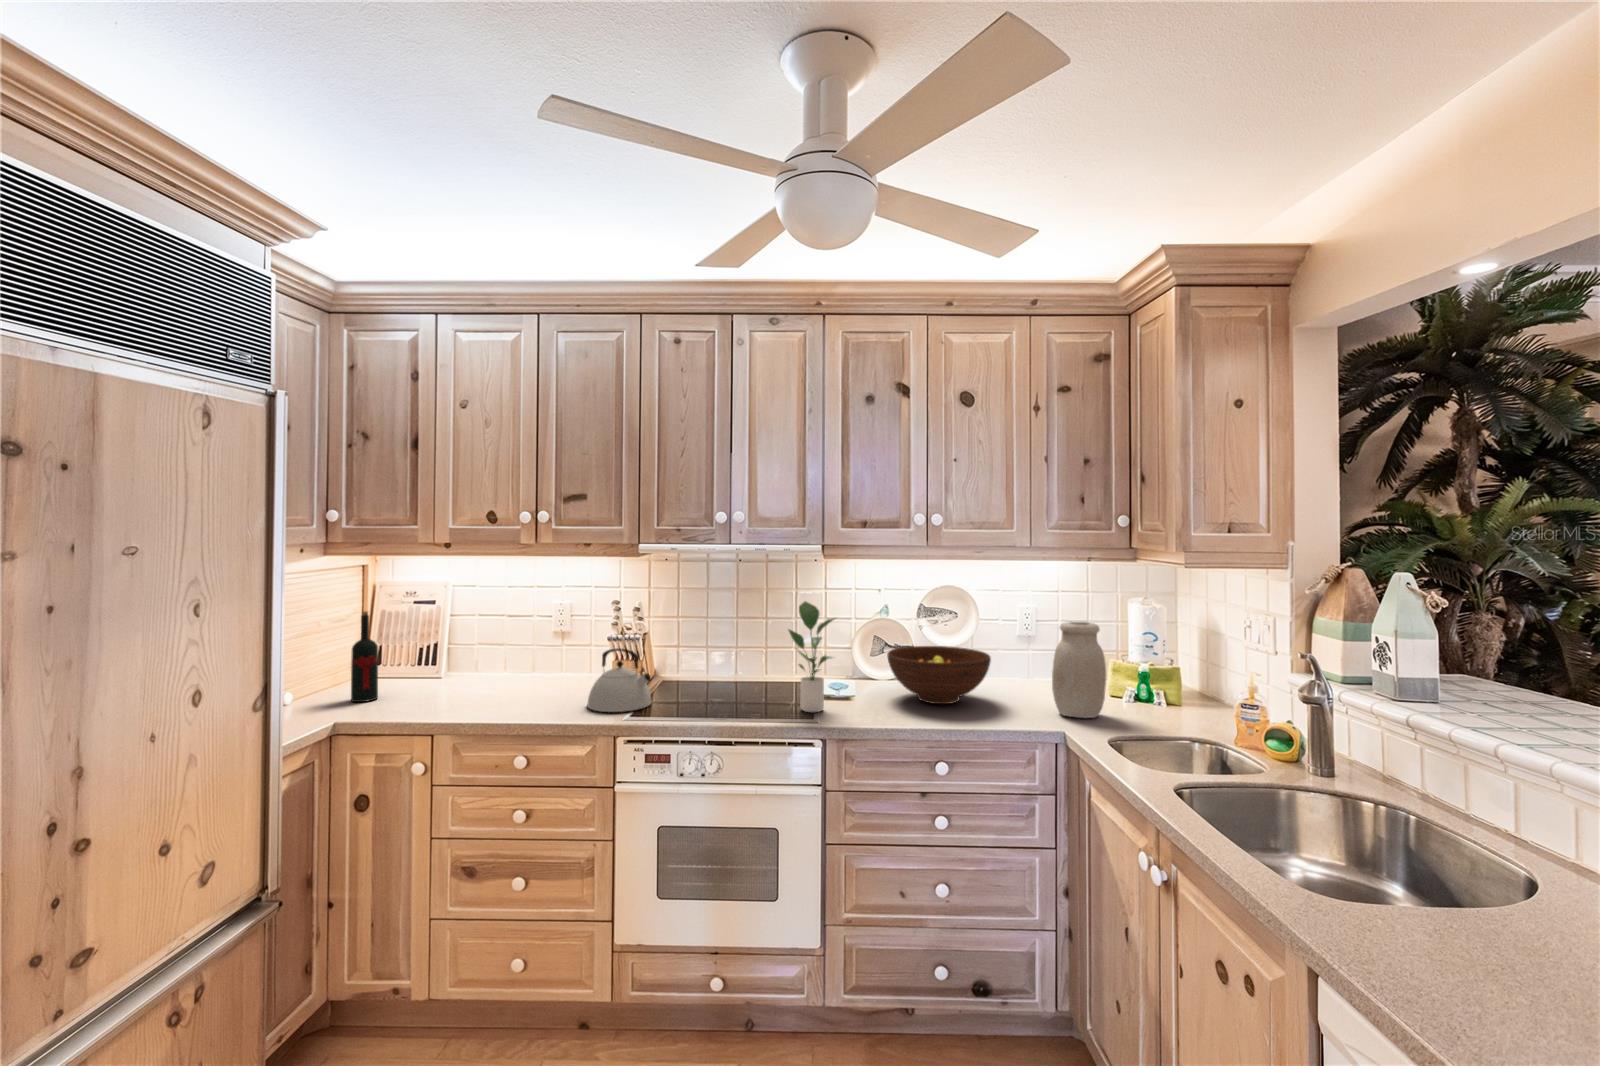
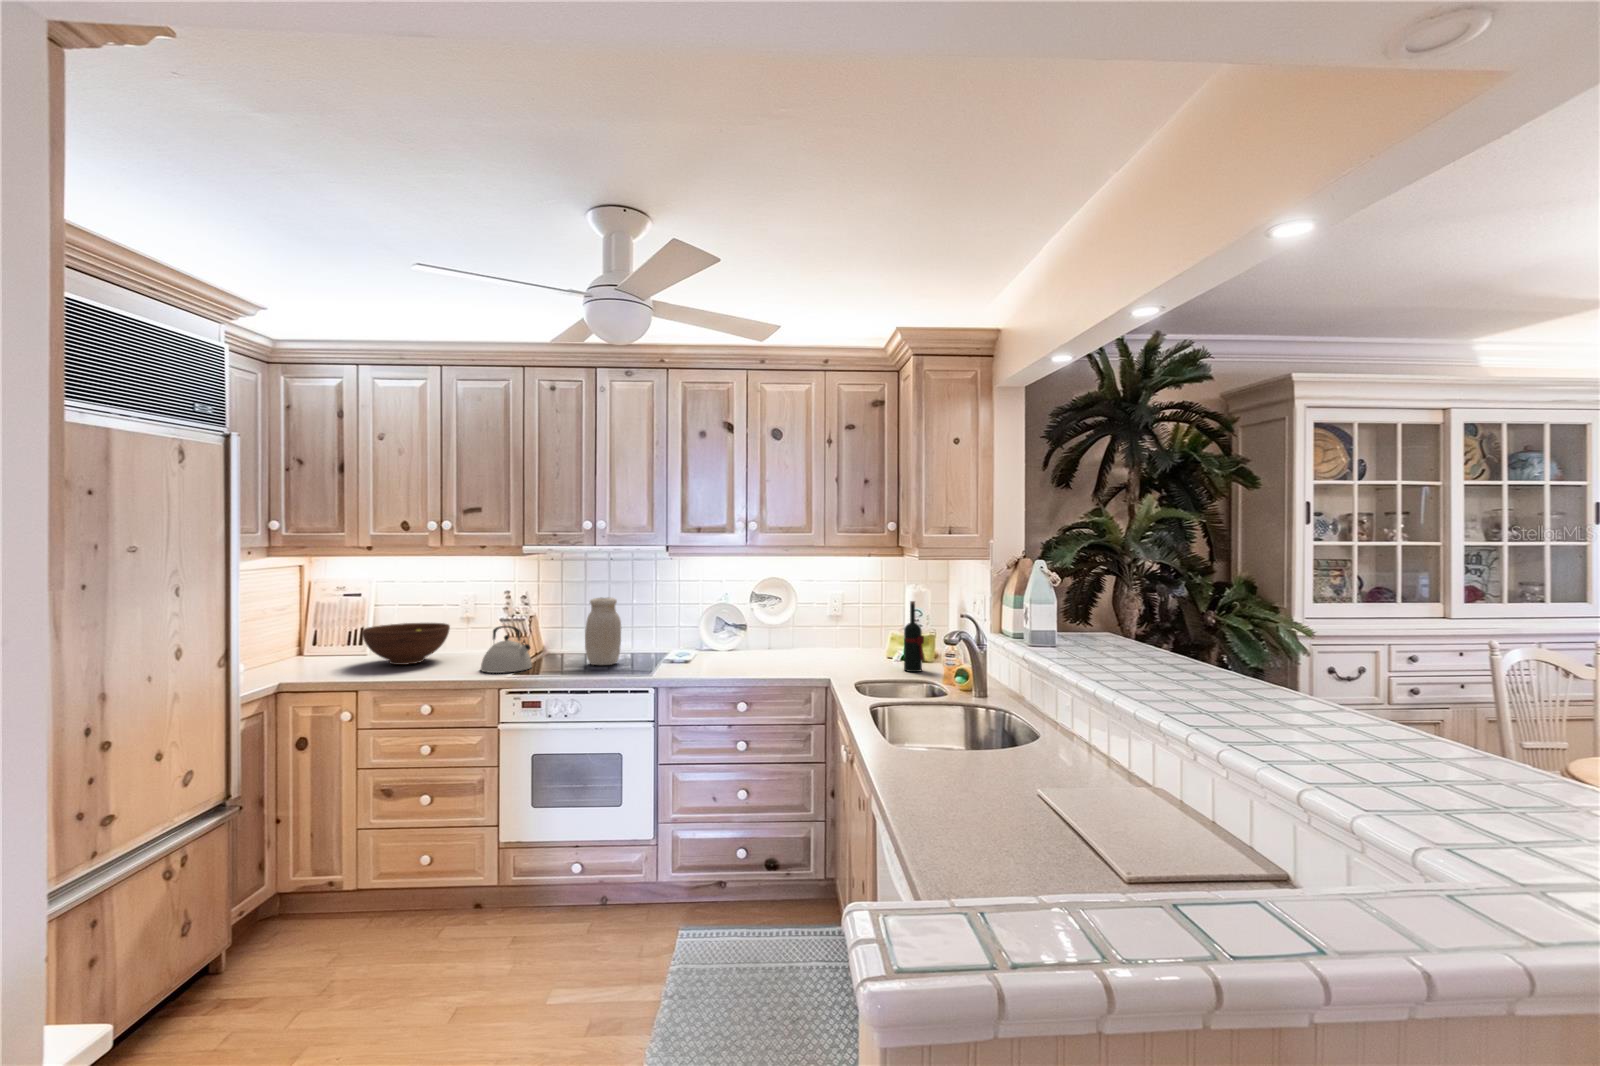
potted plant: present [789,602,835,712] -> none [633,588,672,671]
wine bottle: present [351,611,378,702] -> present [904,601,924,672]
jar: present [1052,622,1106,718] -> present [585,598,621,665]
fruit bowl: present [888,646,991,704] -> present [362,623,450,665]

